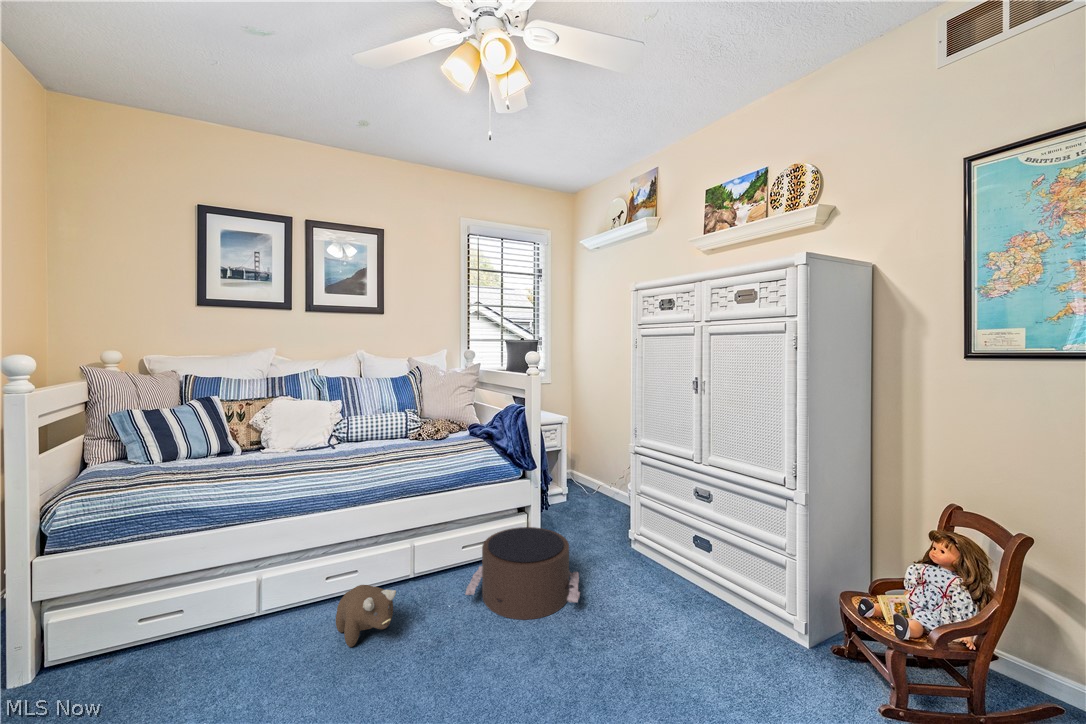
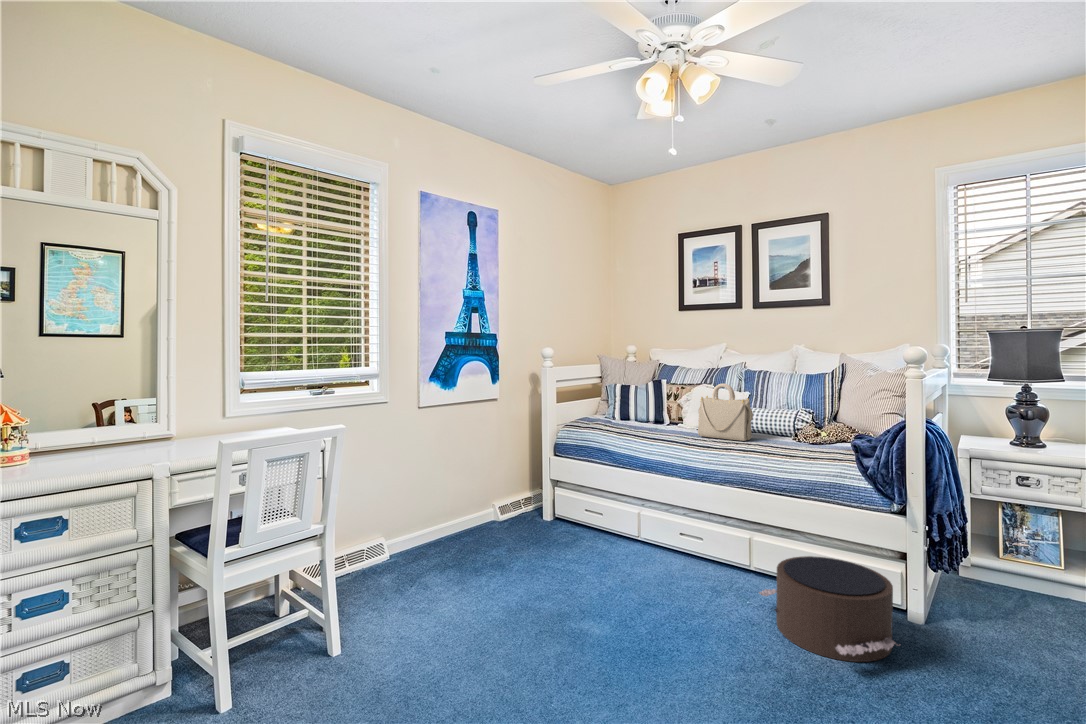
handbag: none [323,392,387,456] -> present [698,384,753,441]
plush toy: present [336,585,396,647] -> none [657,539,699,583]

